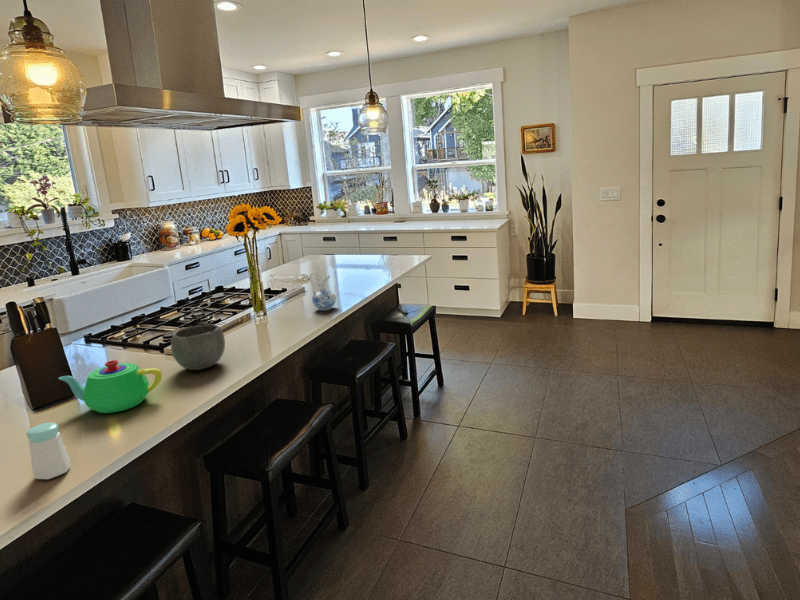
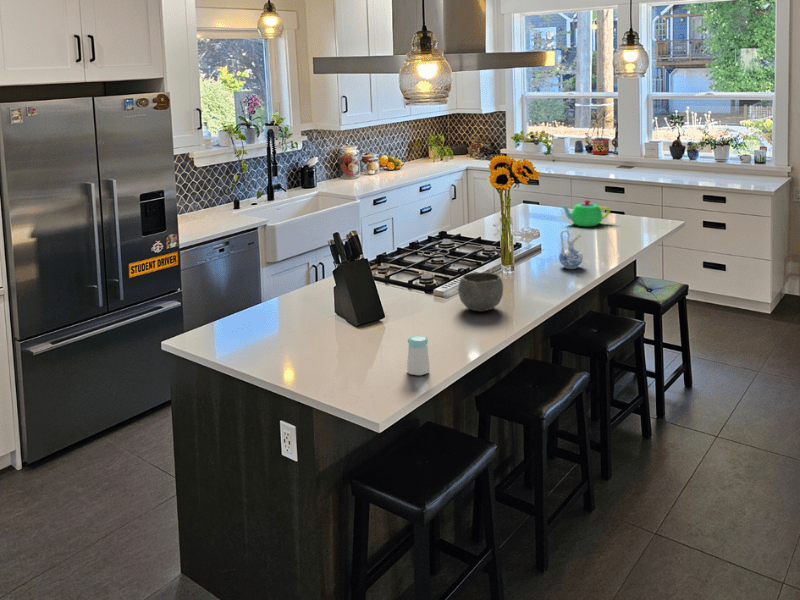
teapot: present [59,360,162,413] -> present [562,200,610,226]

